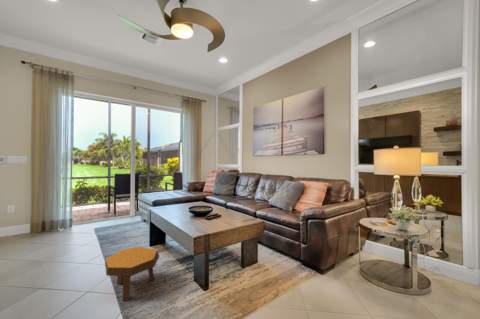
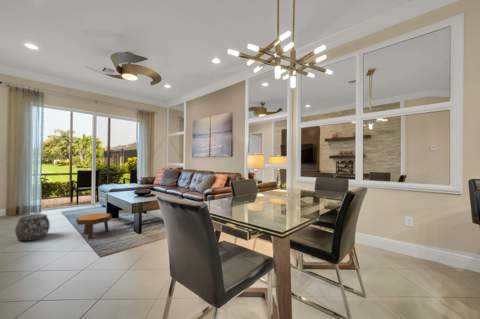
woven basket: none [13,249,69,299] -> present [15,214,50,241]

